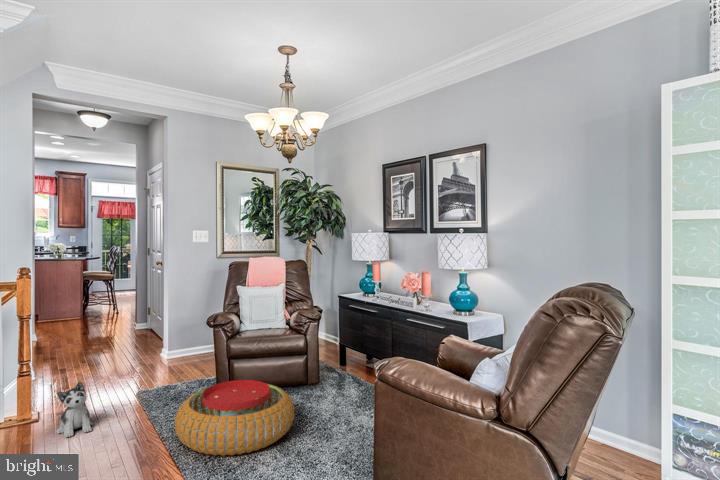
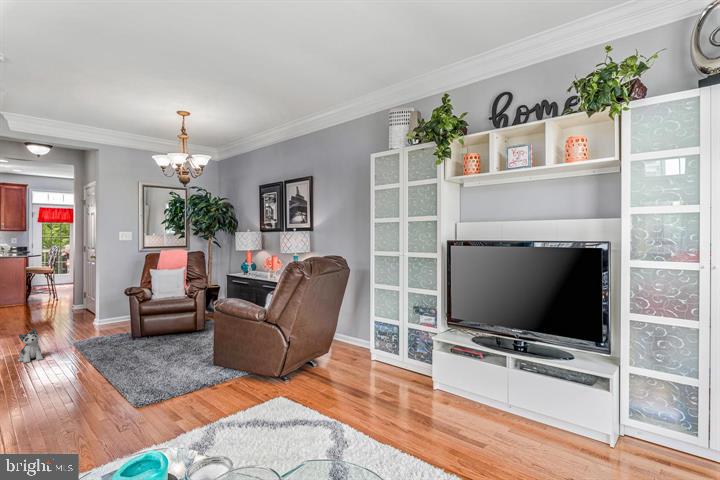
pouf: present [175,380,294,456] -> none [100,325,181,364]

